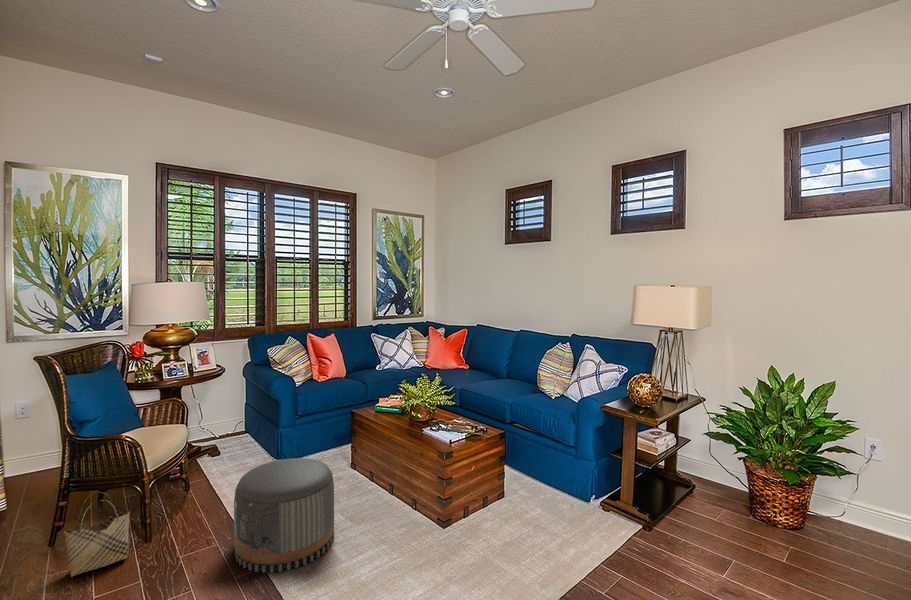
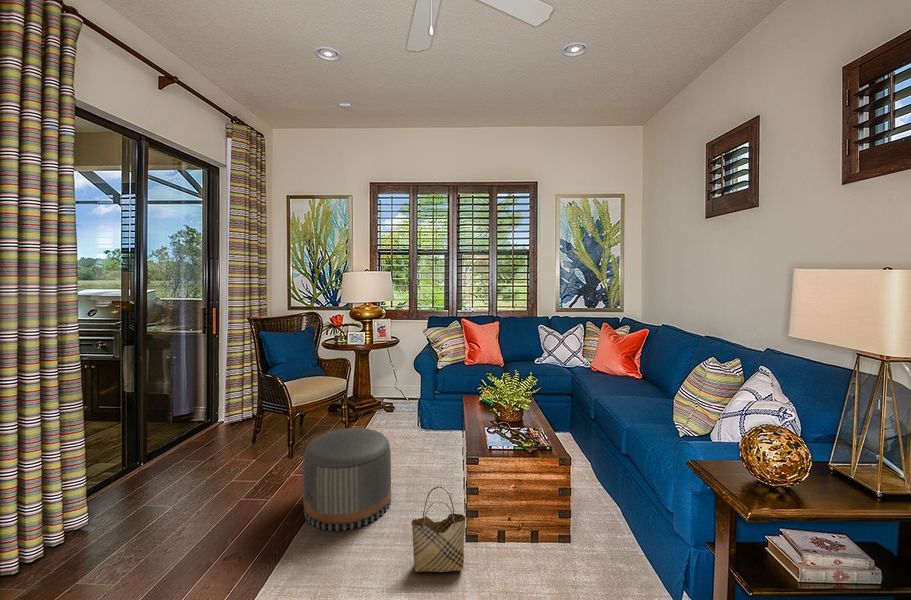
woven basket: present [64,492,130,577] -> present [411,487,466,572]

